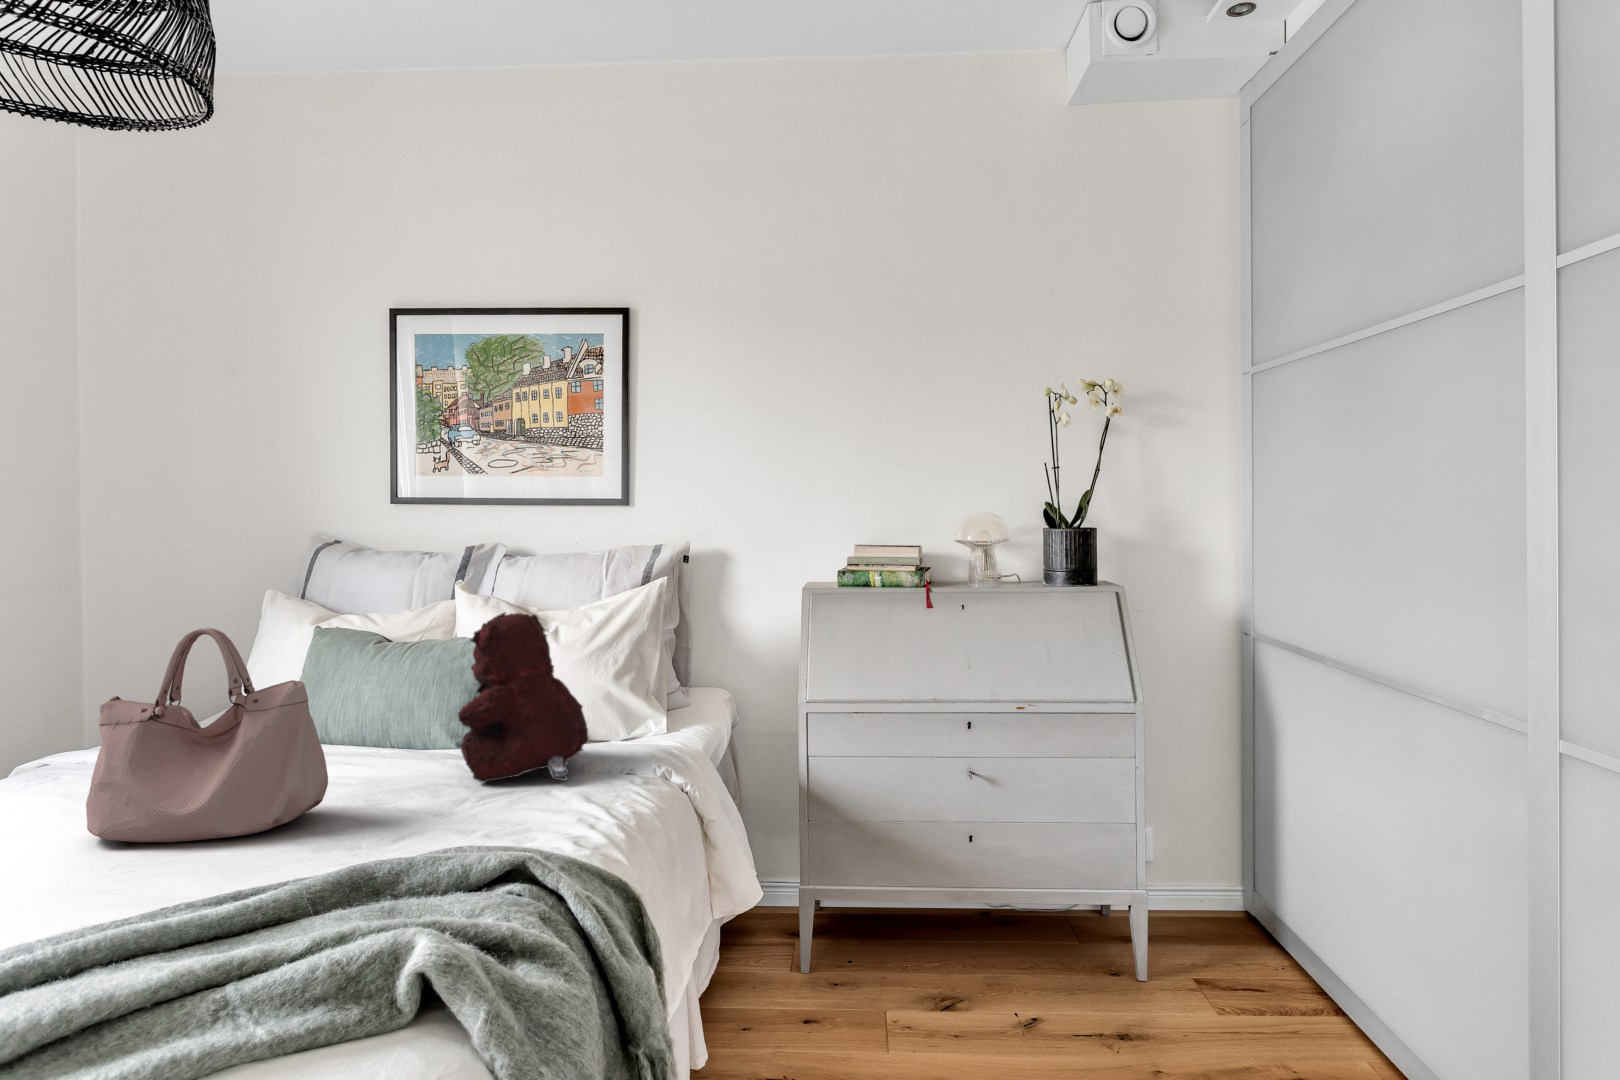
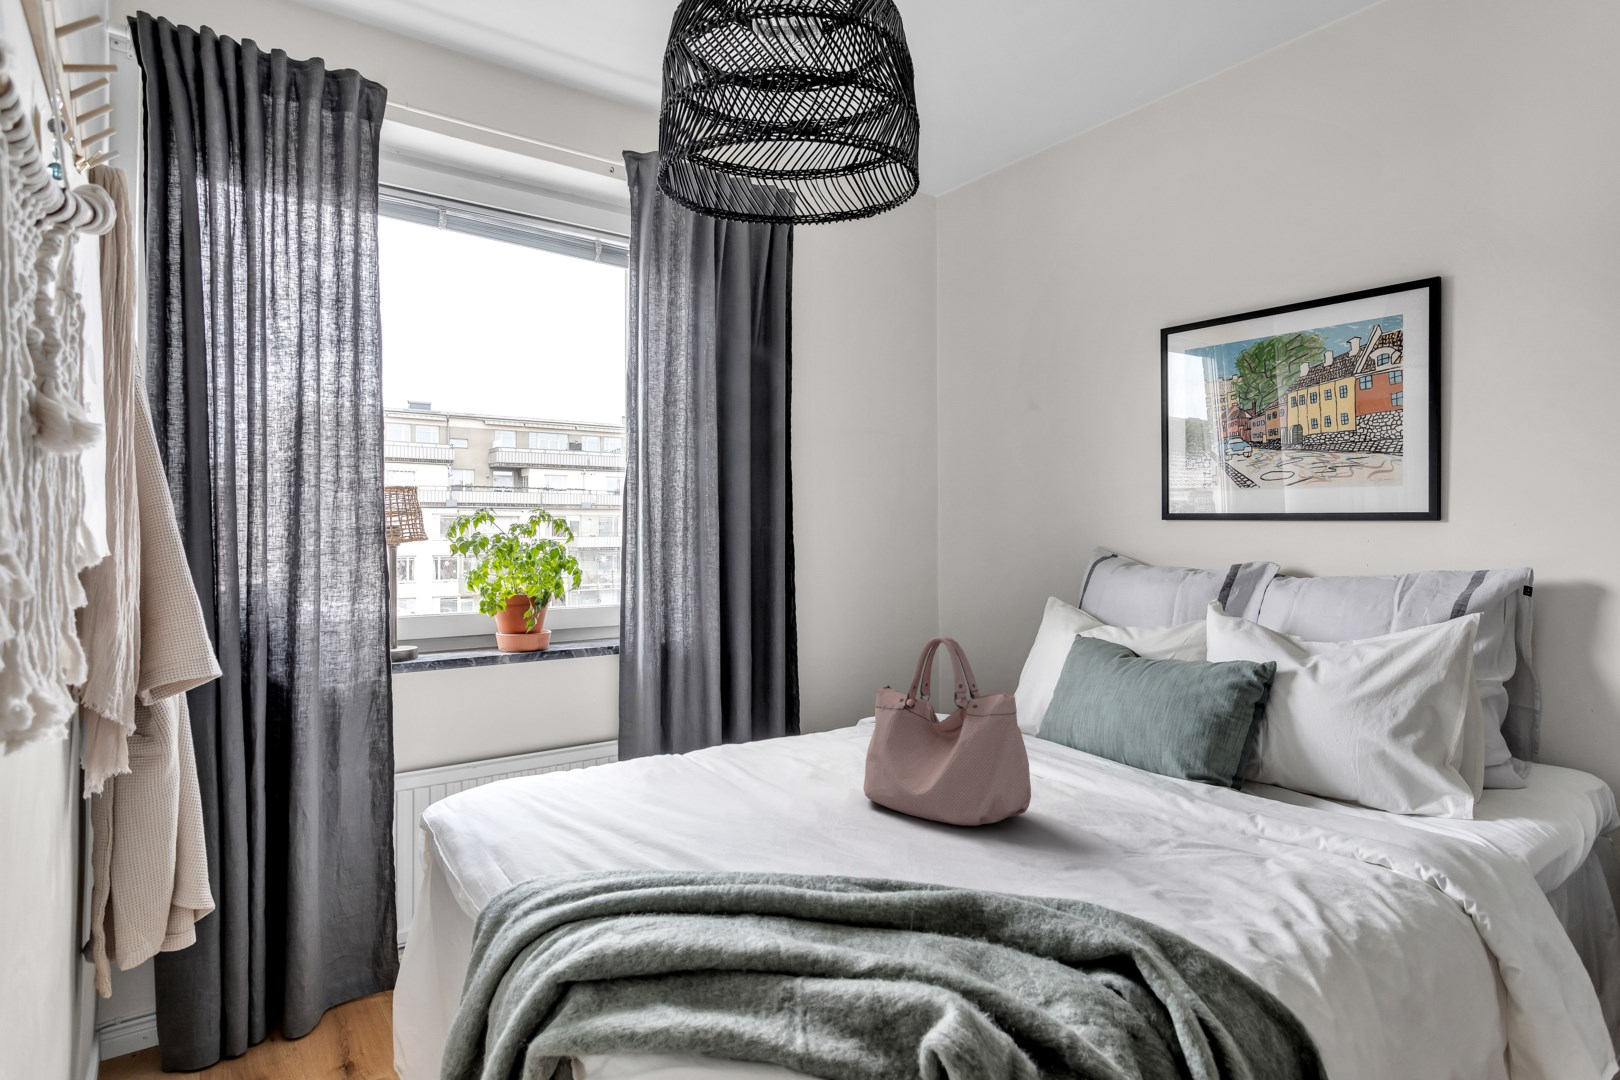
teddy bear: present [458,612,588,783] -> none [1168,645,1327,852]

